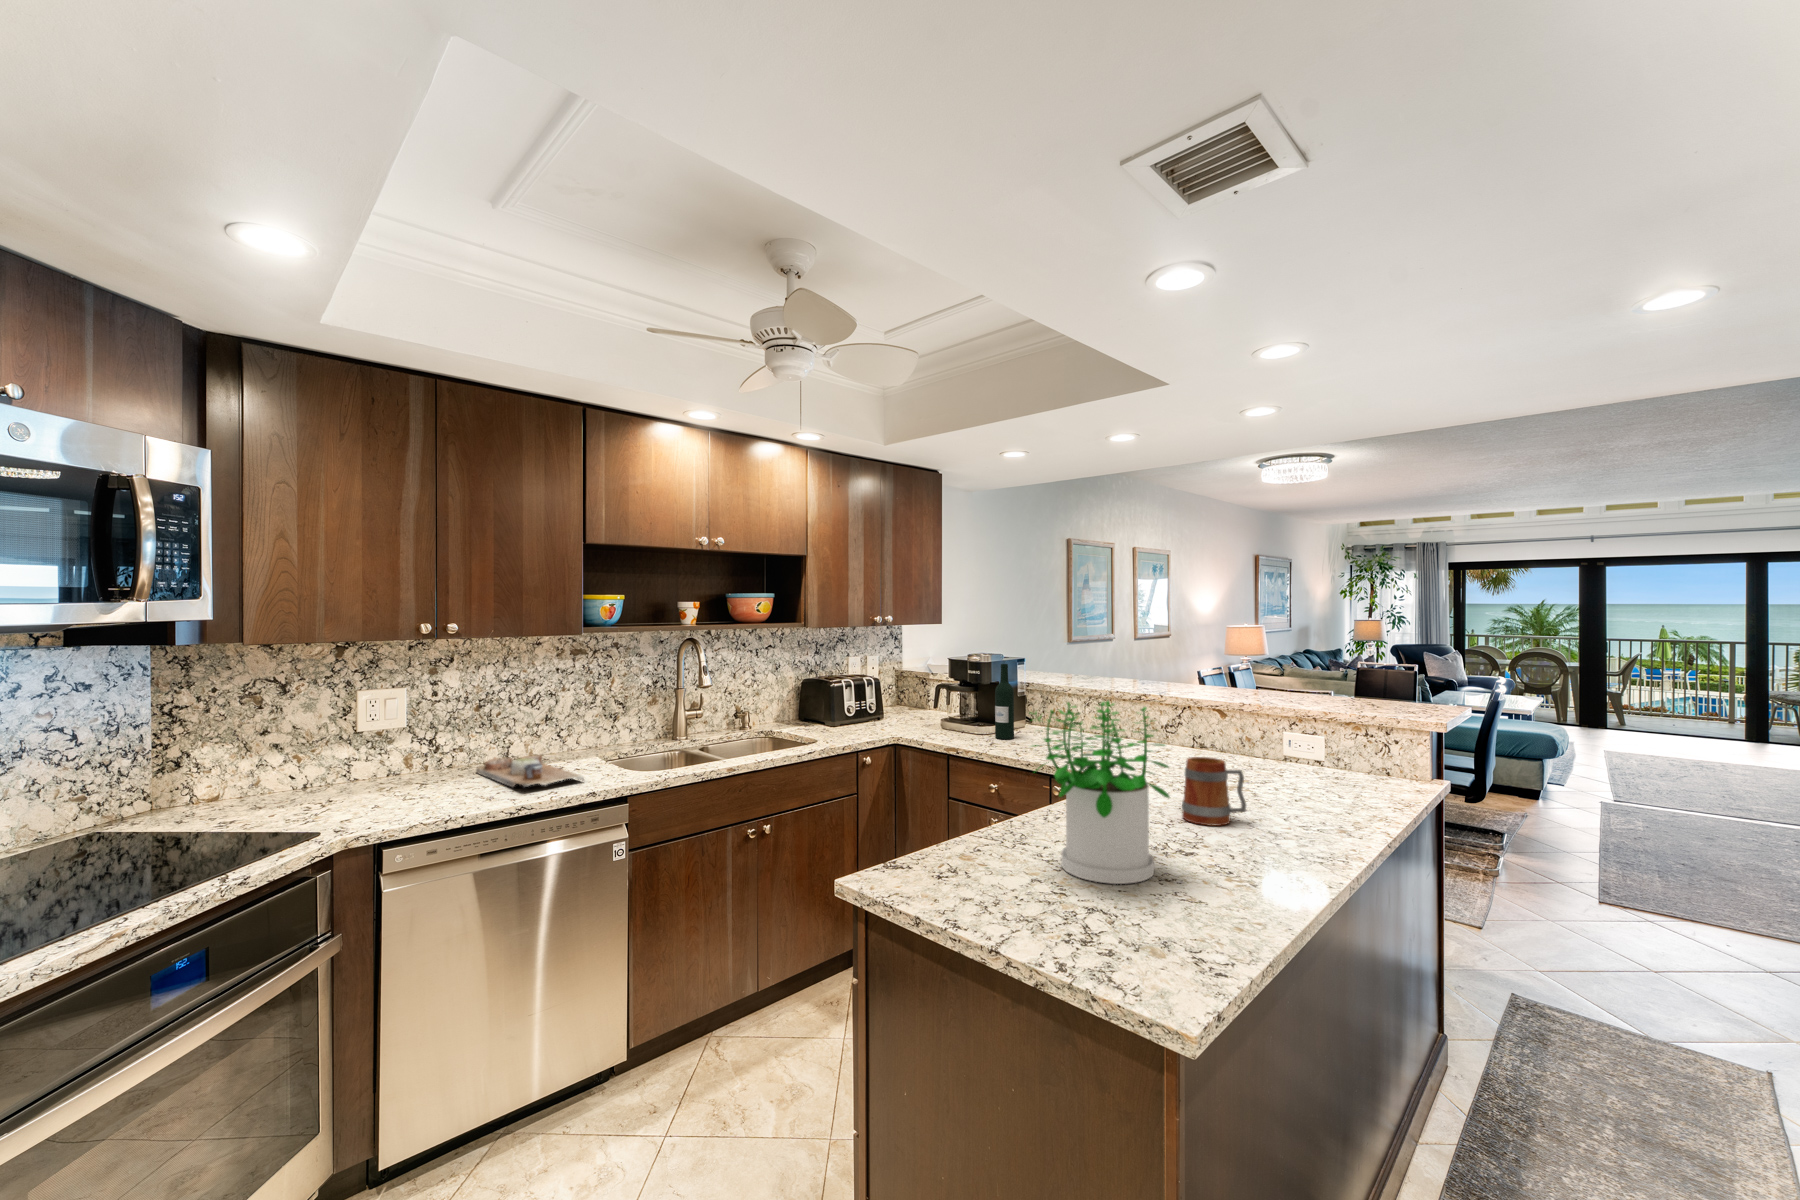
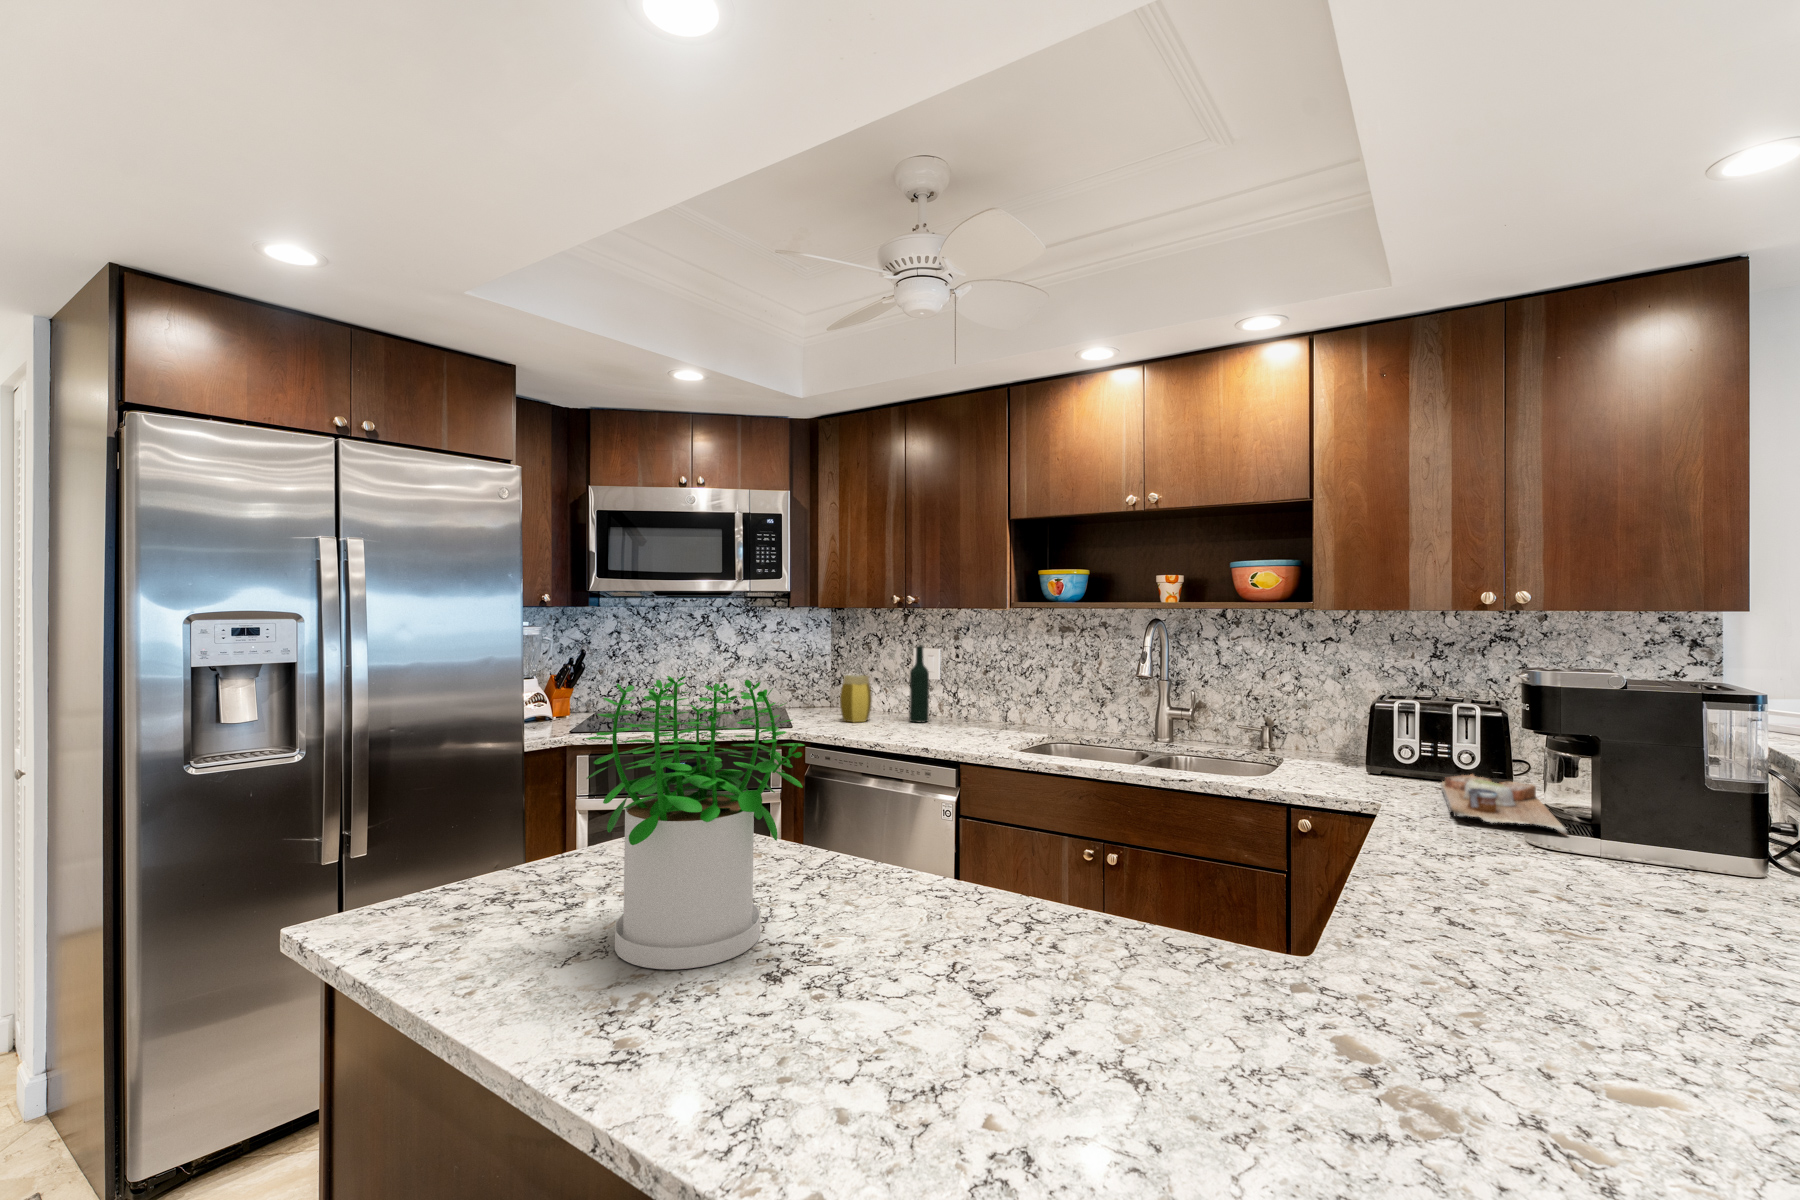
wine bottle: present [995,664,1014,739] -> present [909,646,929,723]
jar: none [290,738,351,812] -> present [840,675,872,722]
cutting board: present [476,755,584,787] -> present [1442,774,1567,835]
mug: present [1182,757,1246,826] -> none [959,886,1079,1091]

